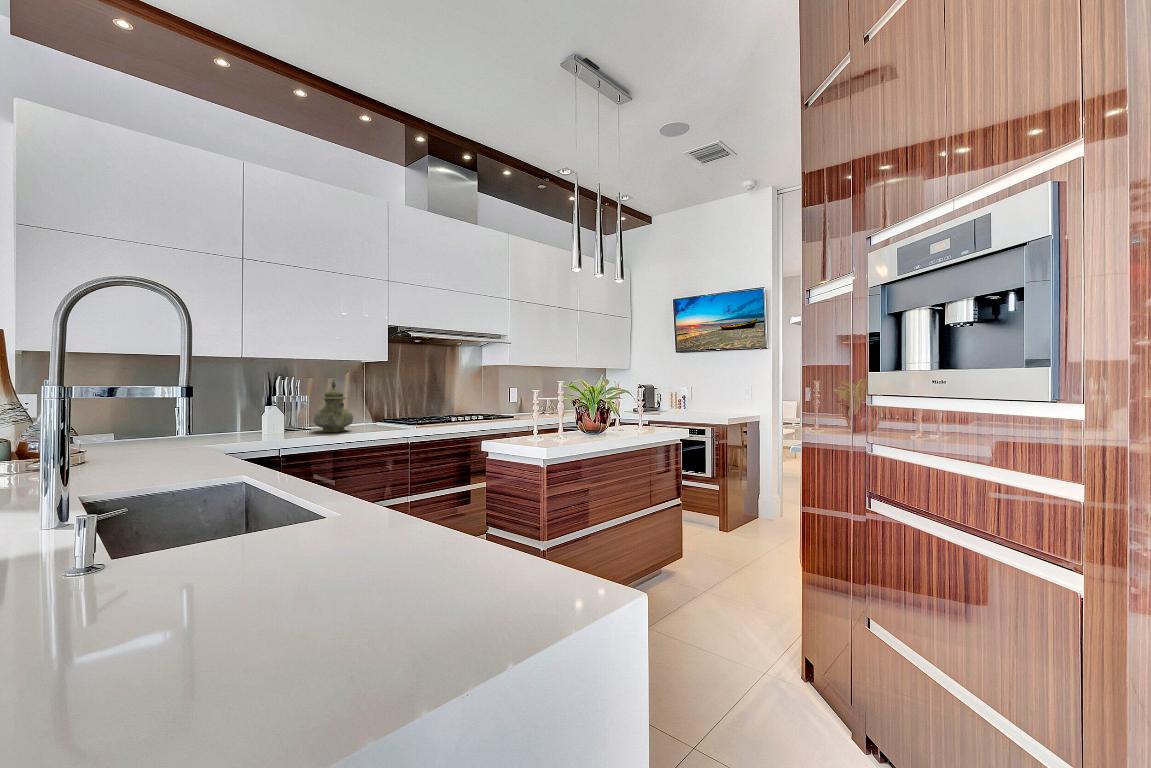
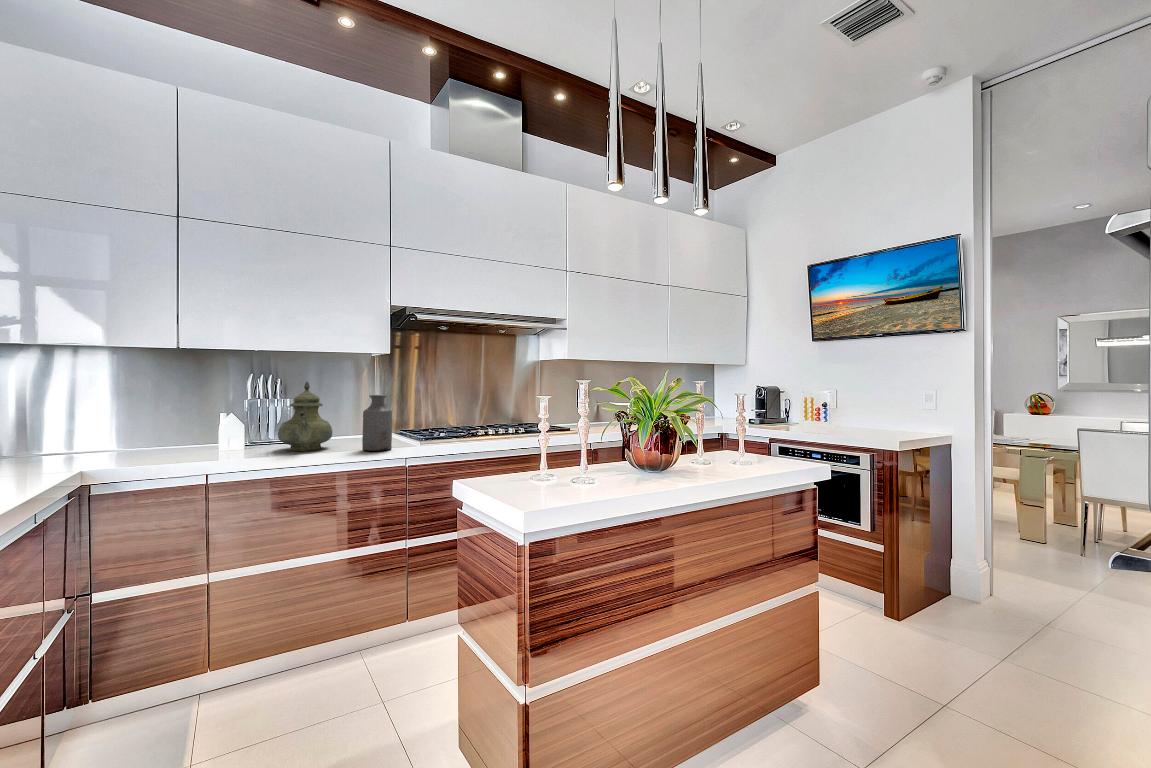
bottle: none [380,391,401,431] -> present [362,395,392,451]

